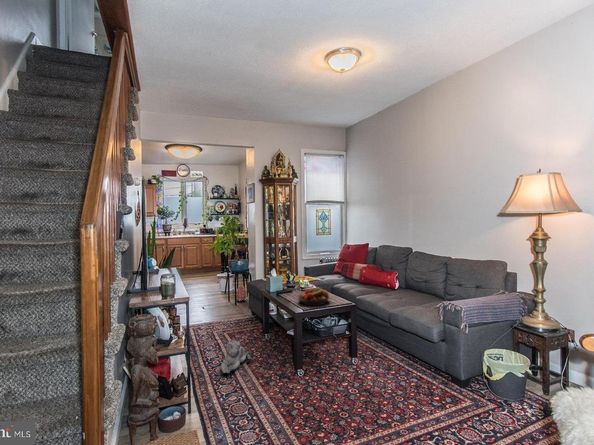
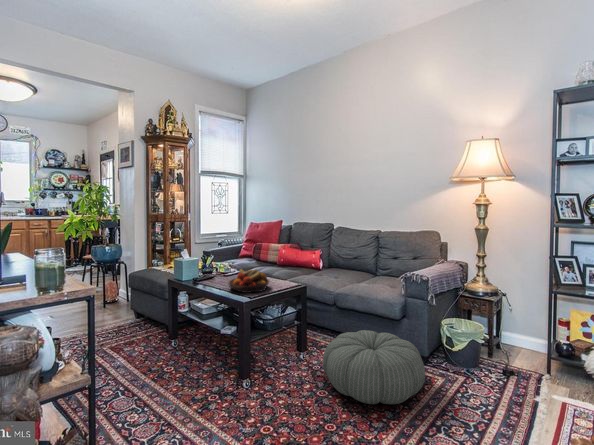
plush toy: present [221,340,251,373] -> none [120,354,164,409]
pouf: none [358,347,445,411] -> present [323,330,425,404]

